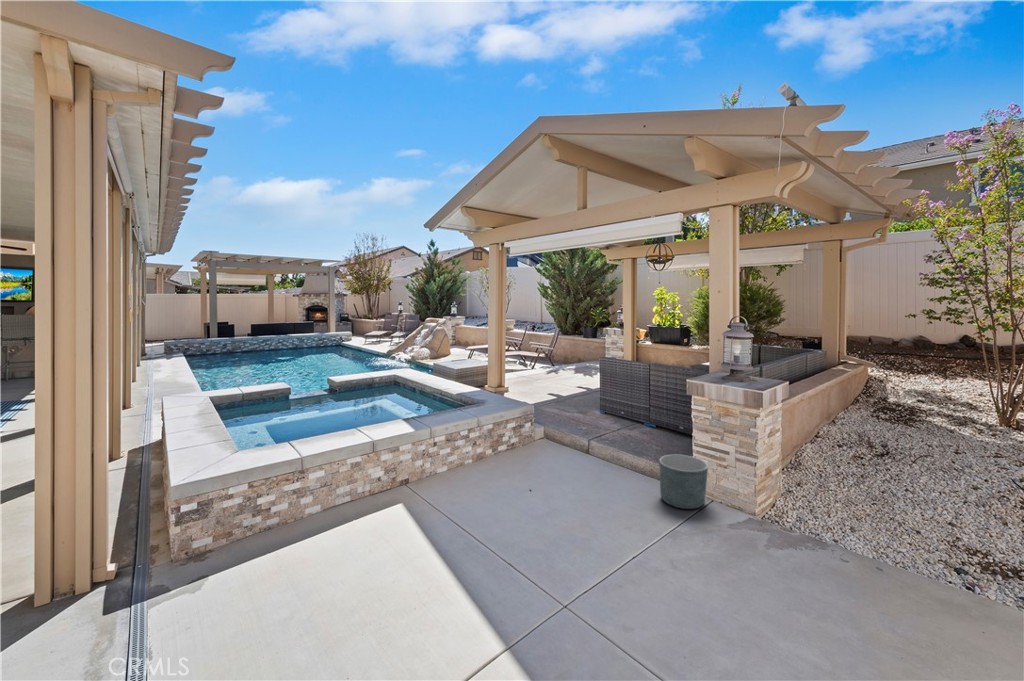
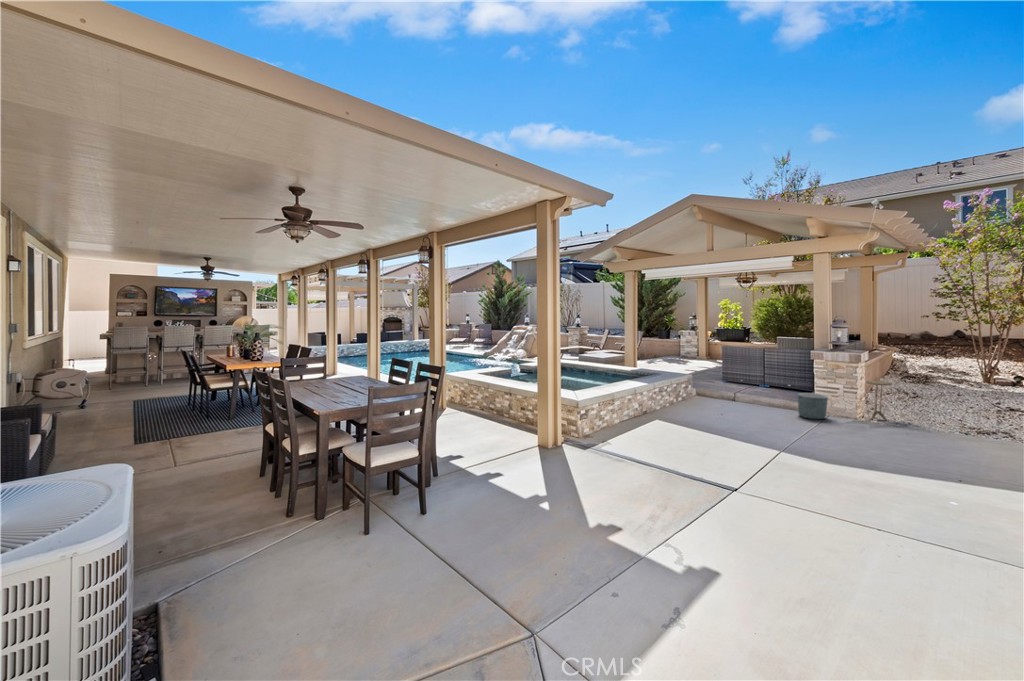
side table: none [780,438,824,517] -> present [866,381,891,420]

